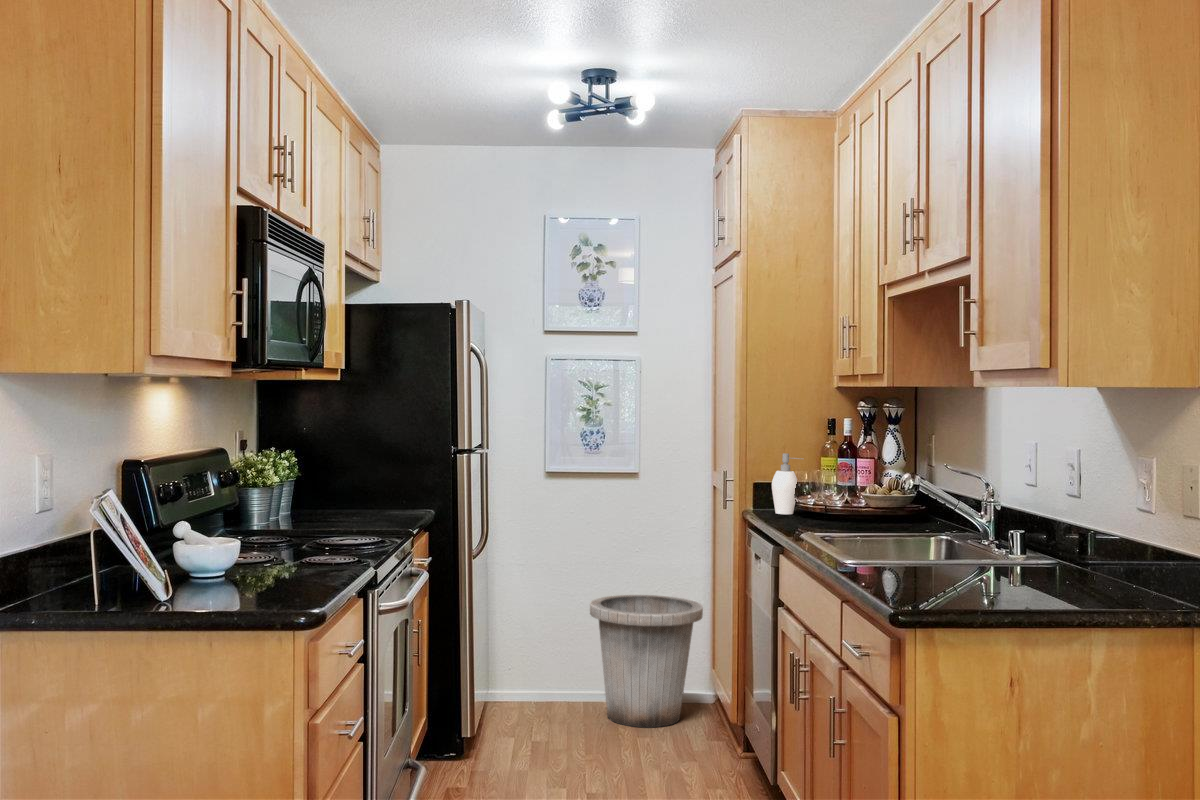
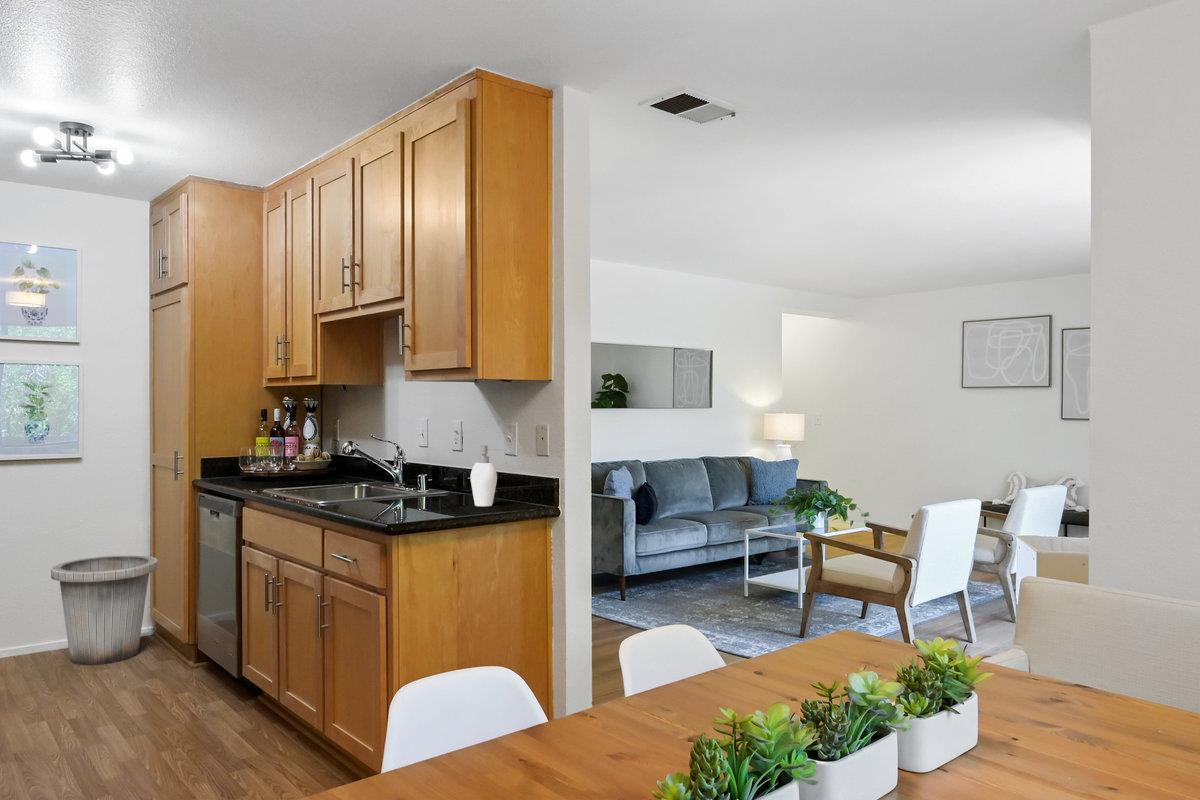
soap dispenser: present [772,453,801,514] -> present [471,445,505,506]

